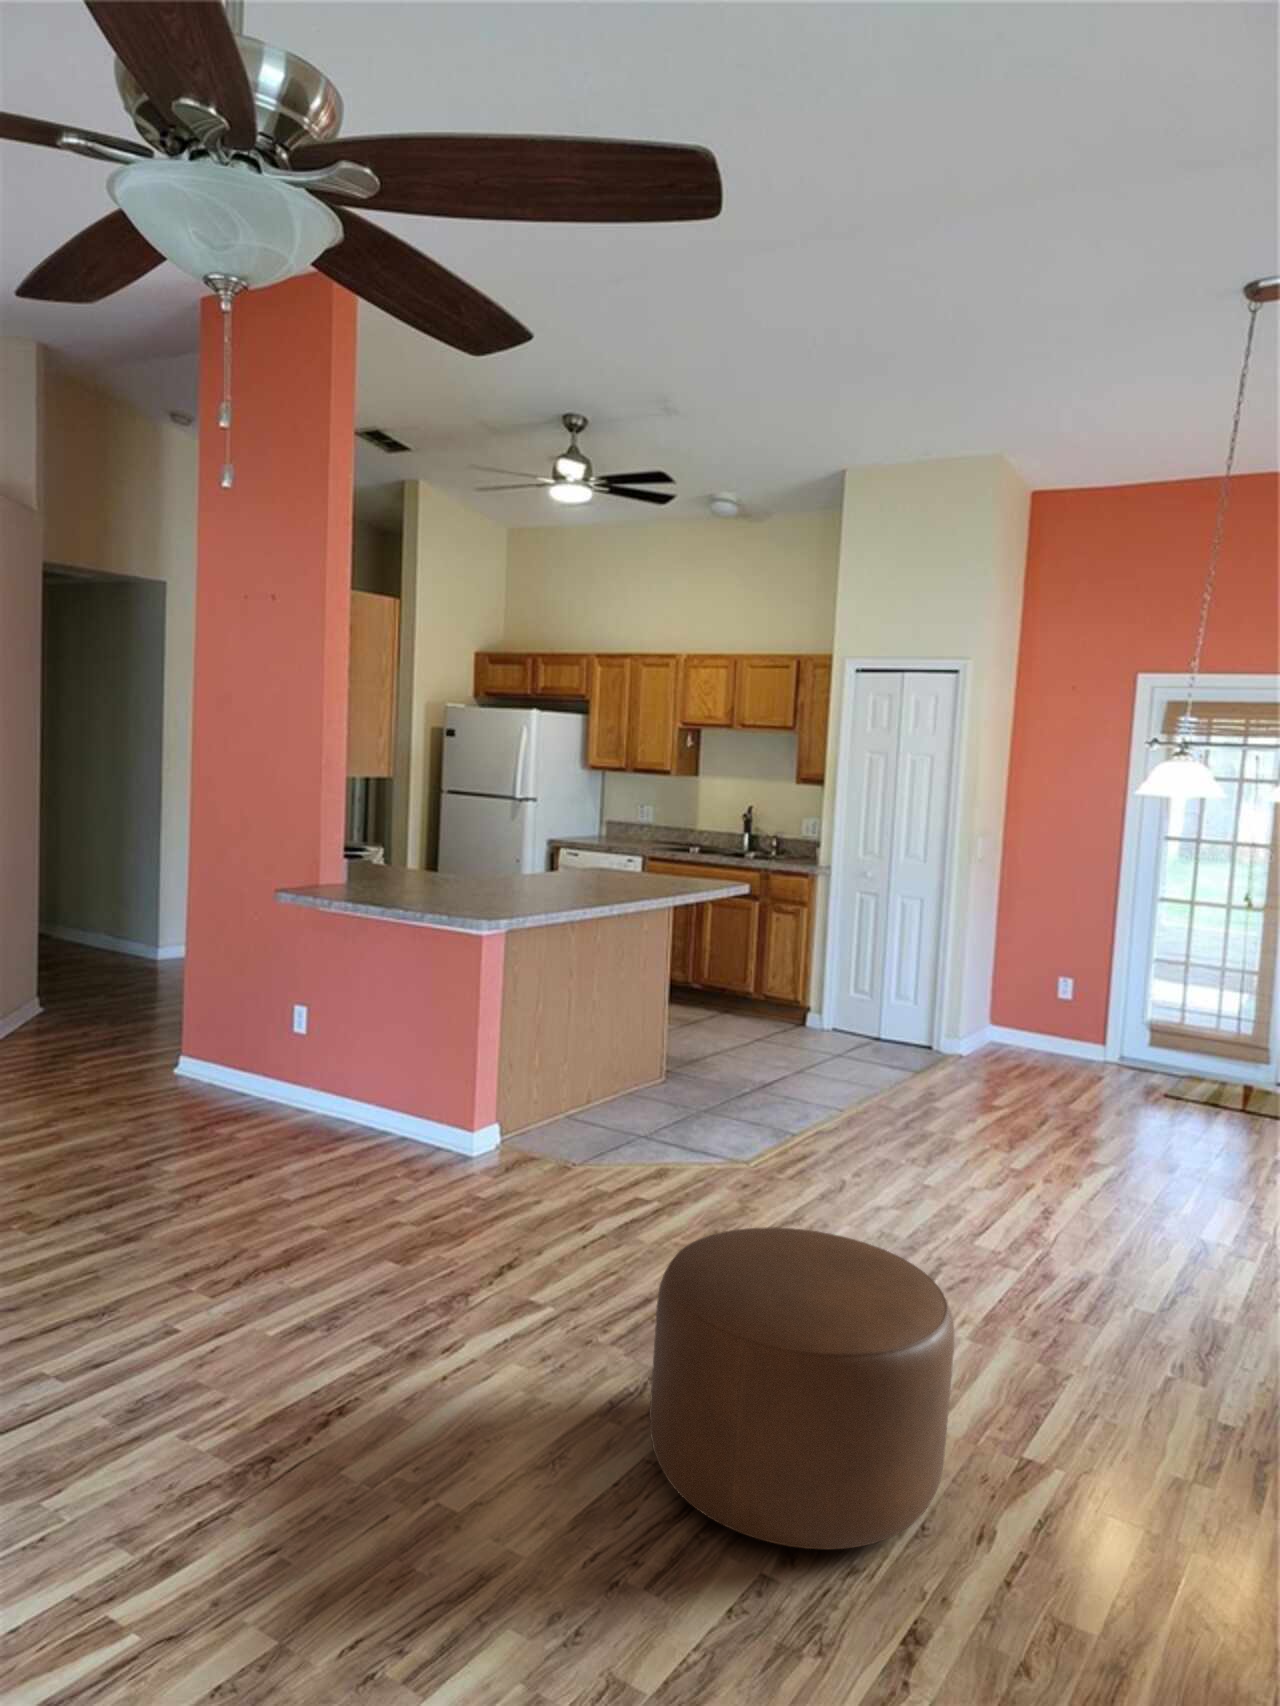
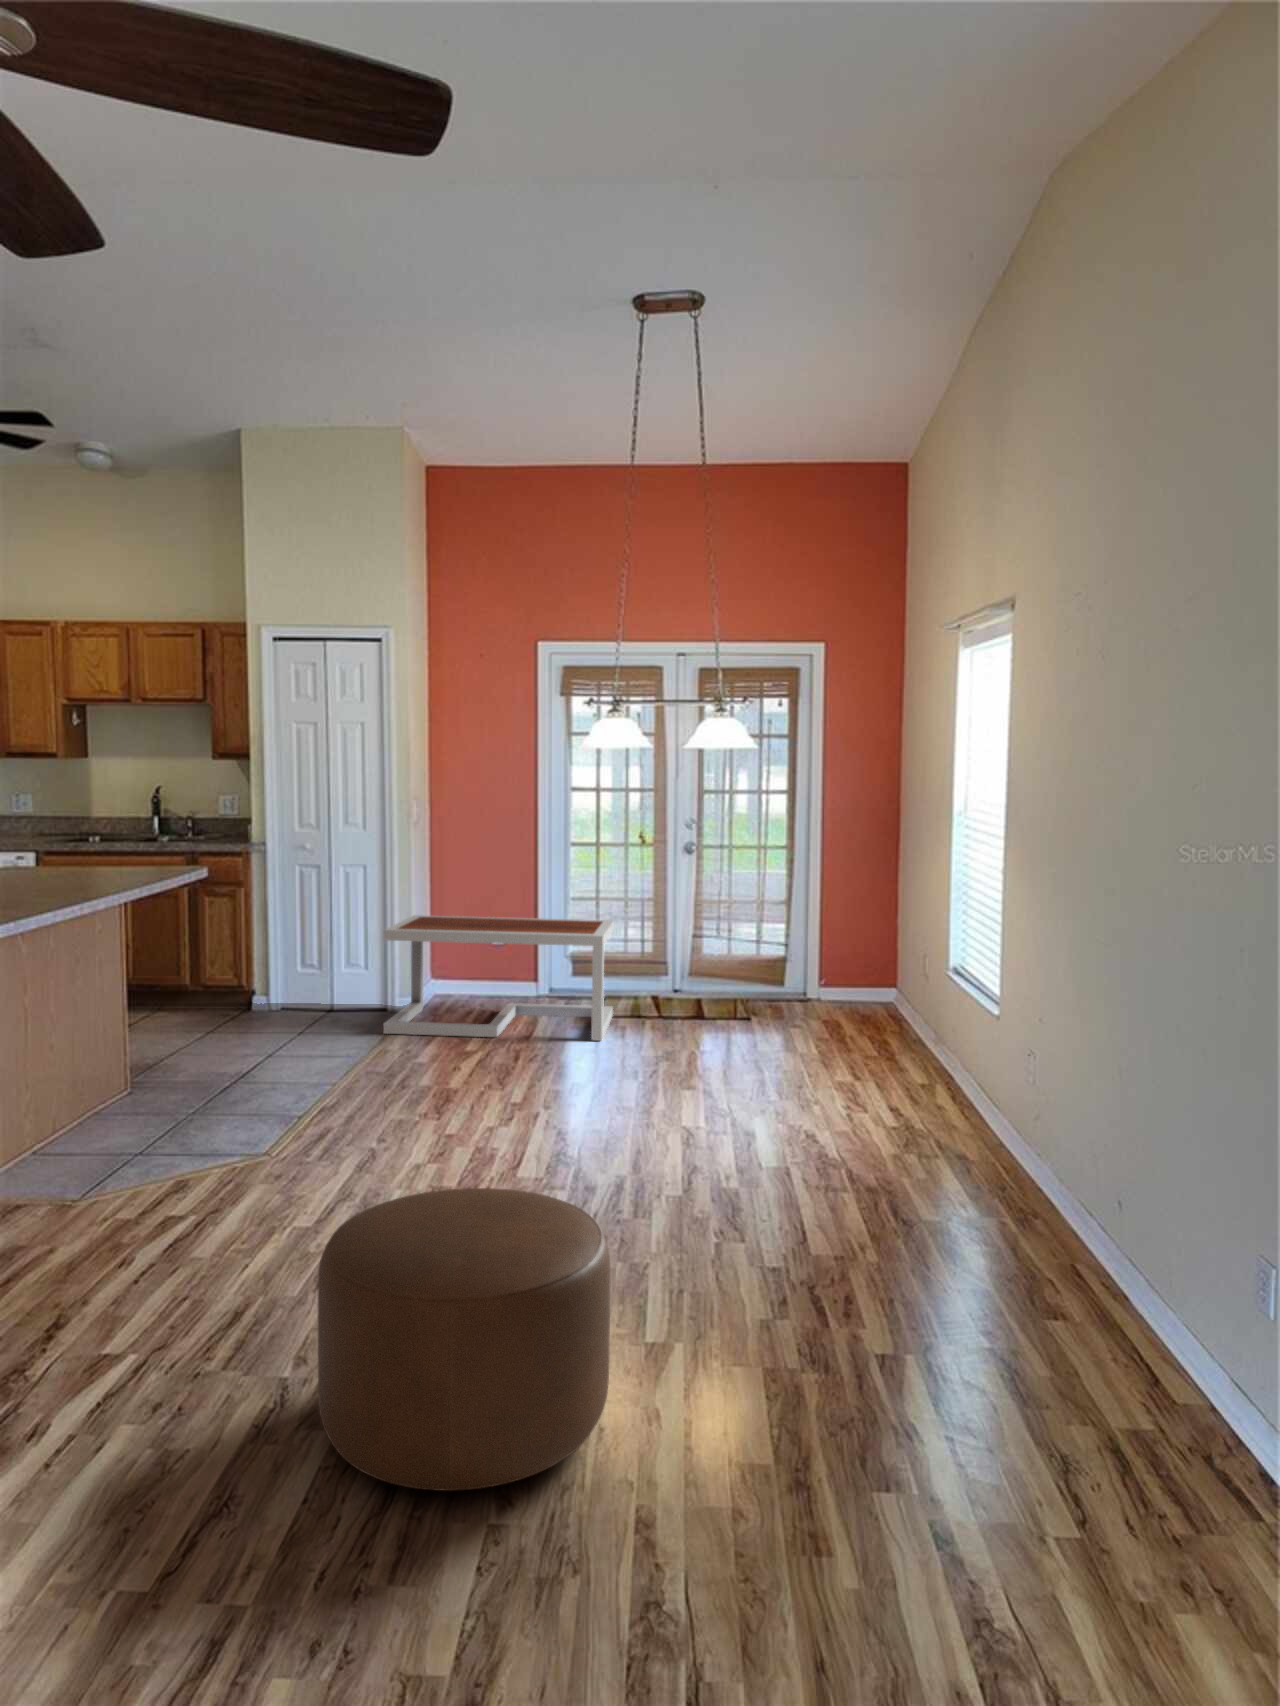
coffee table: none [914,954,1187,1119] -> present [384,915,614,1041]

